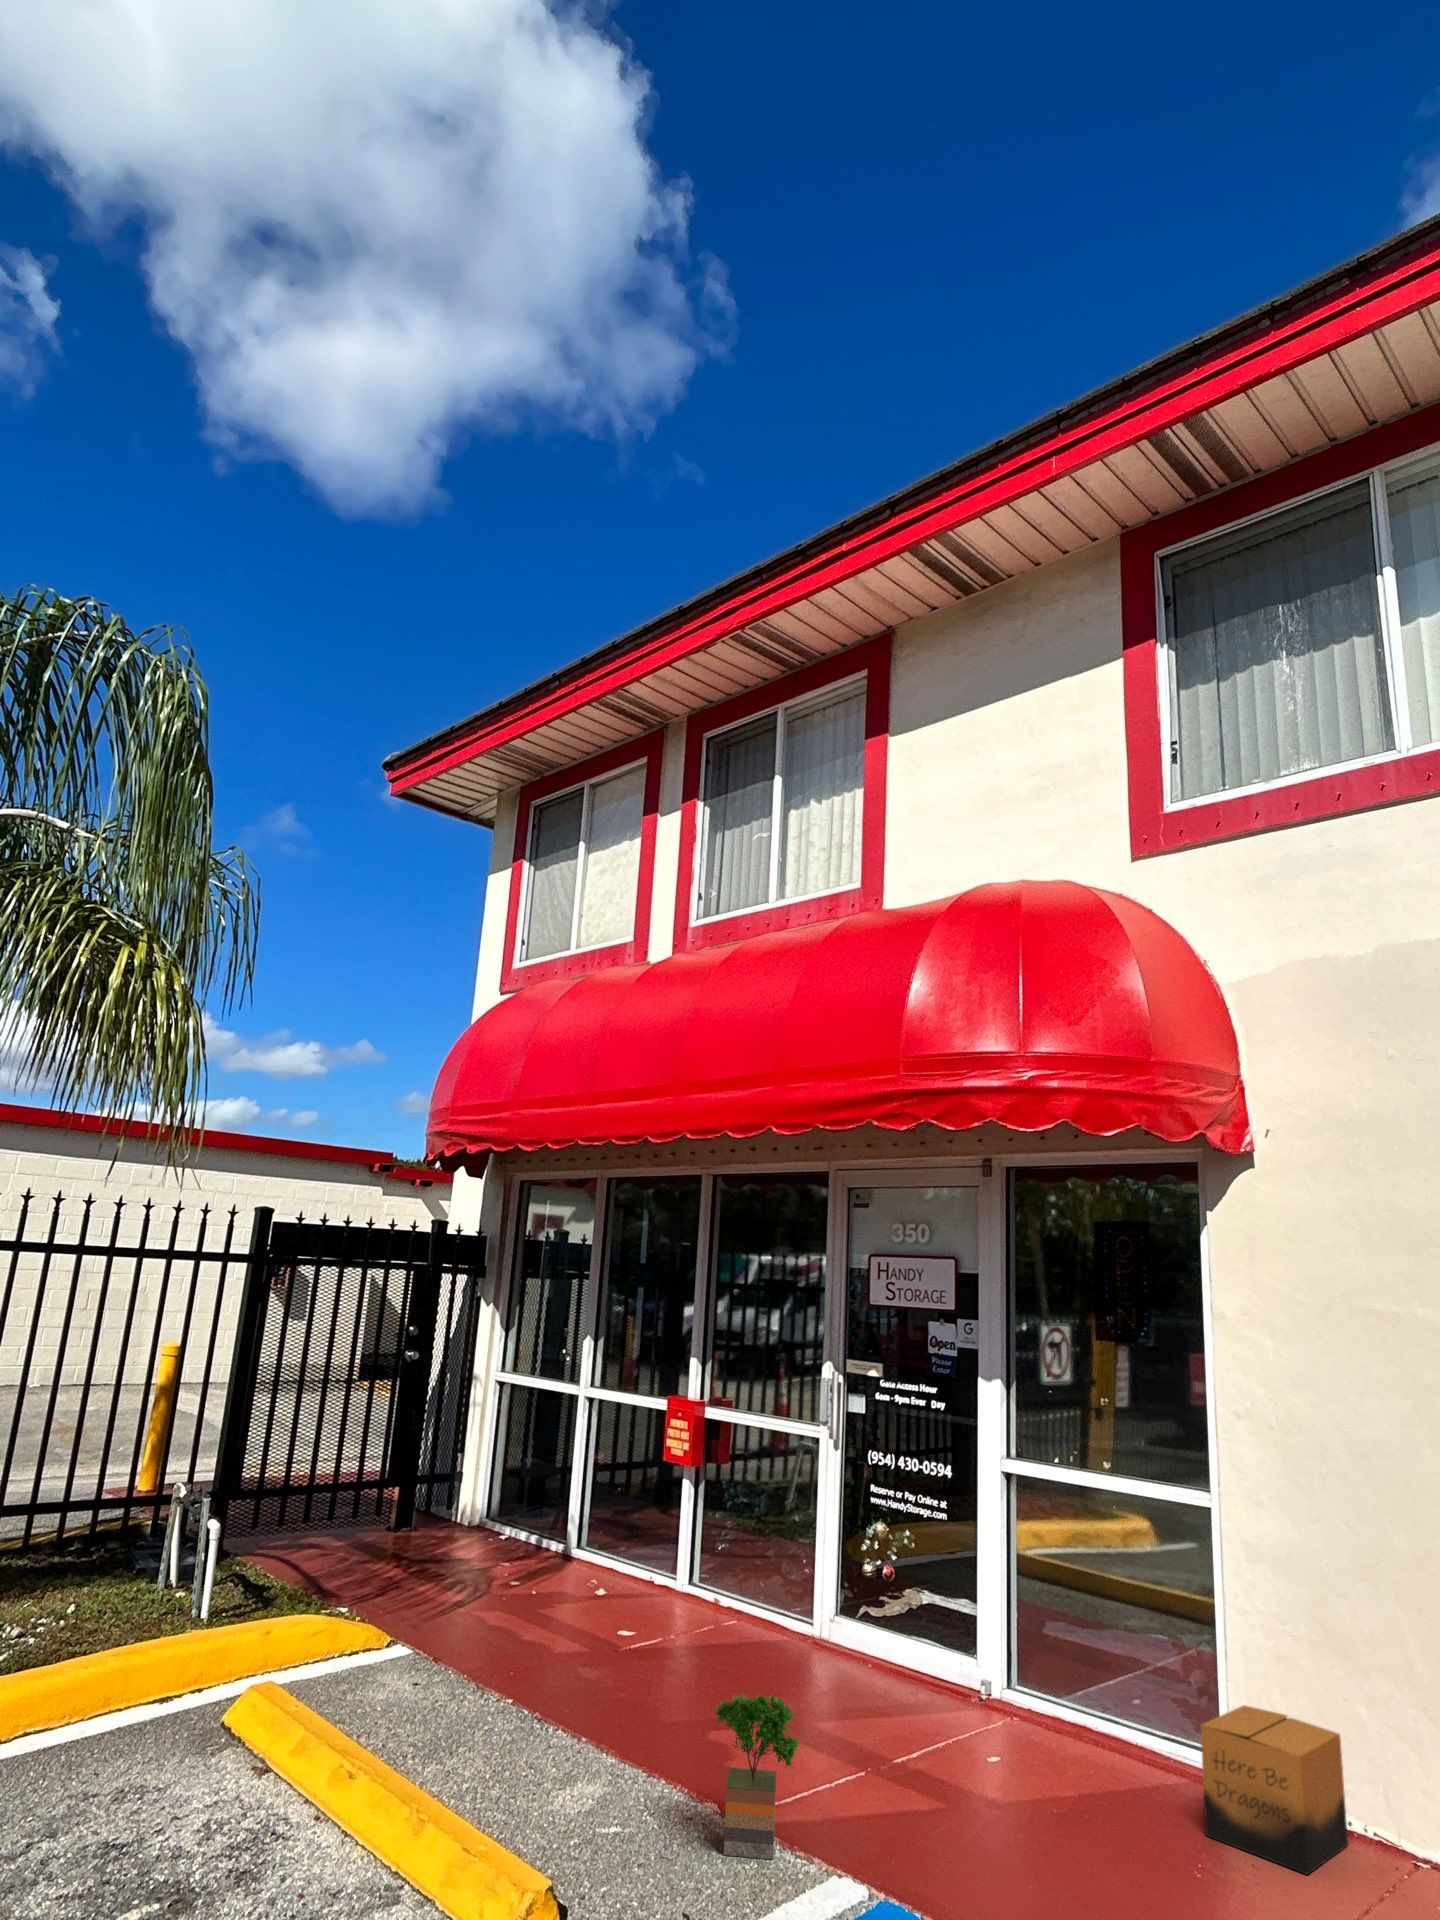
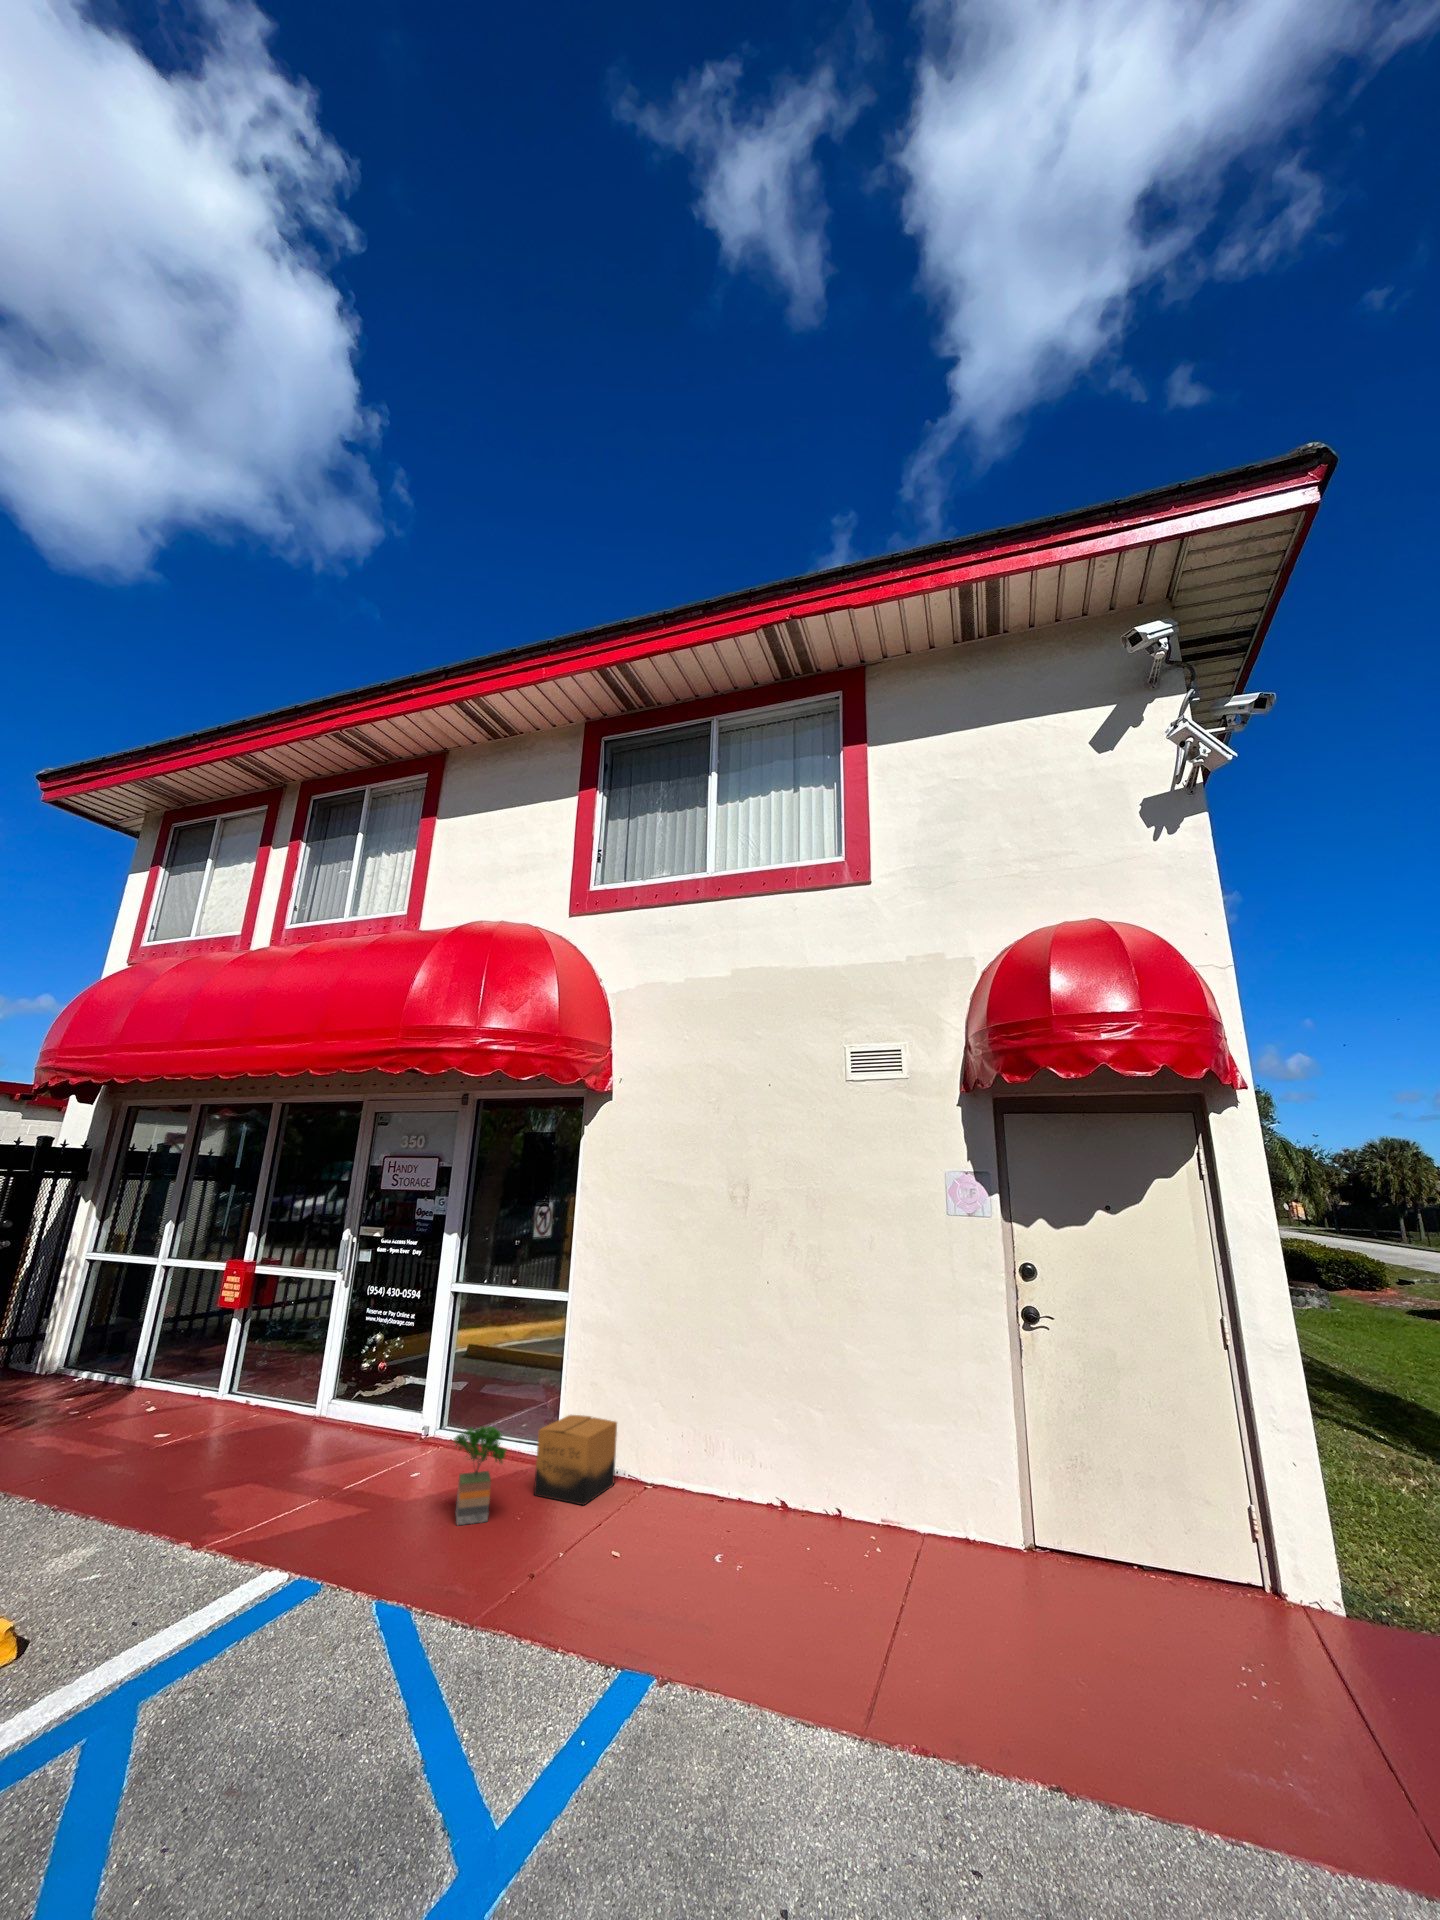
potted tree: present [714,1693,800,1859] -> present [454,1426,506,1525]

